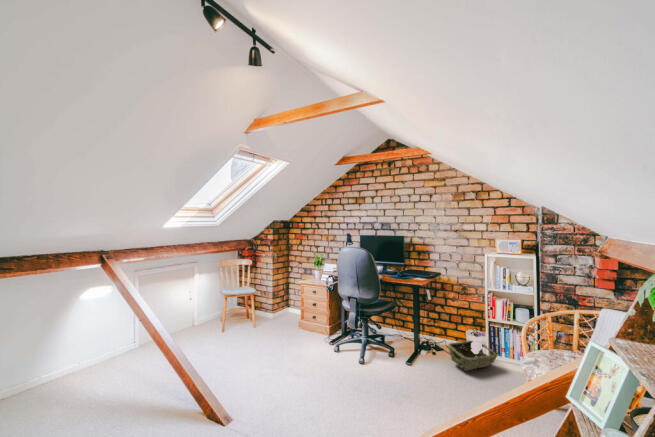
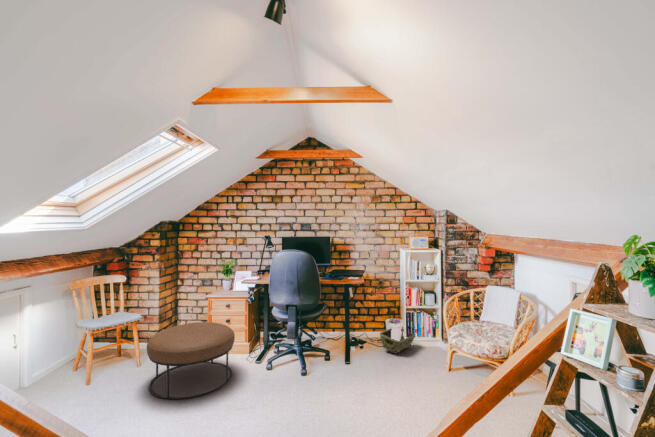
ottoman: none [239,303,304,363] -> present [147,322,235,399]

